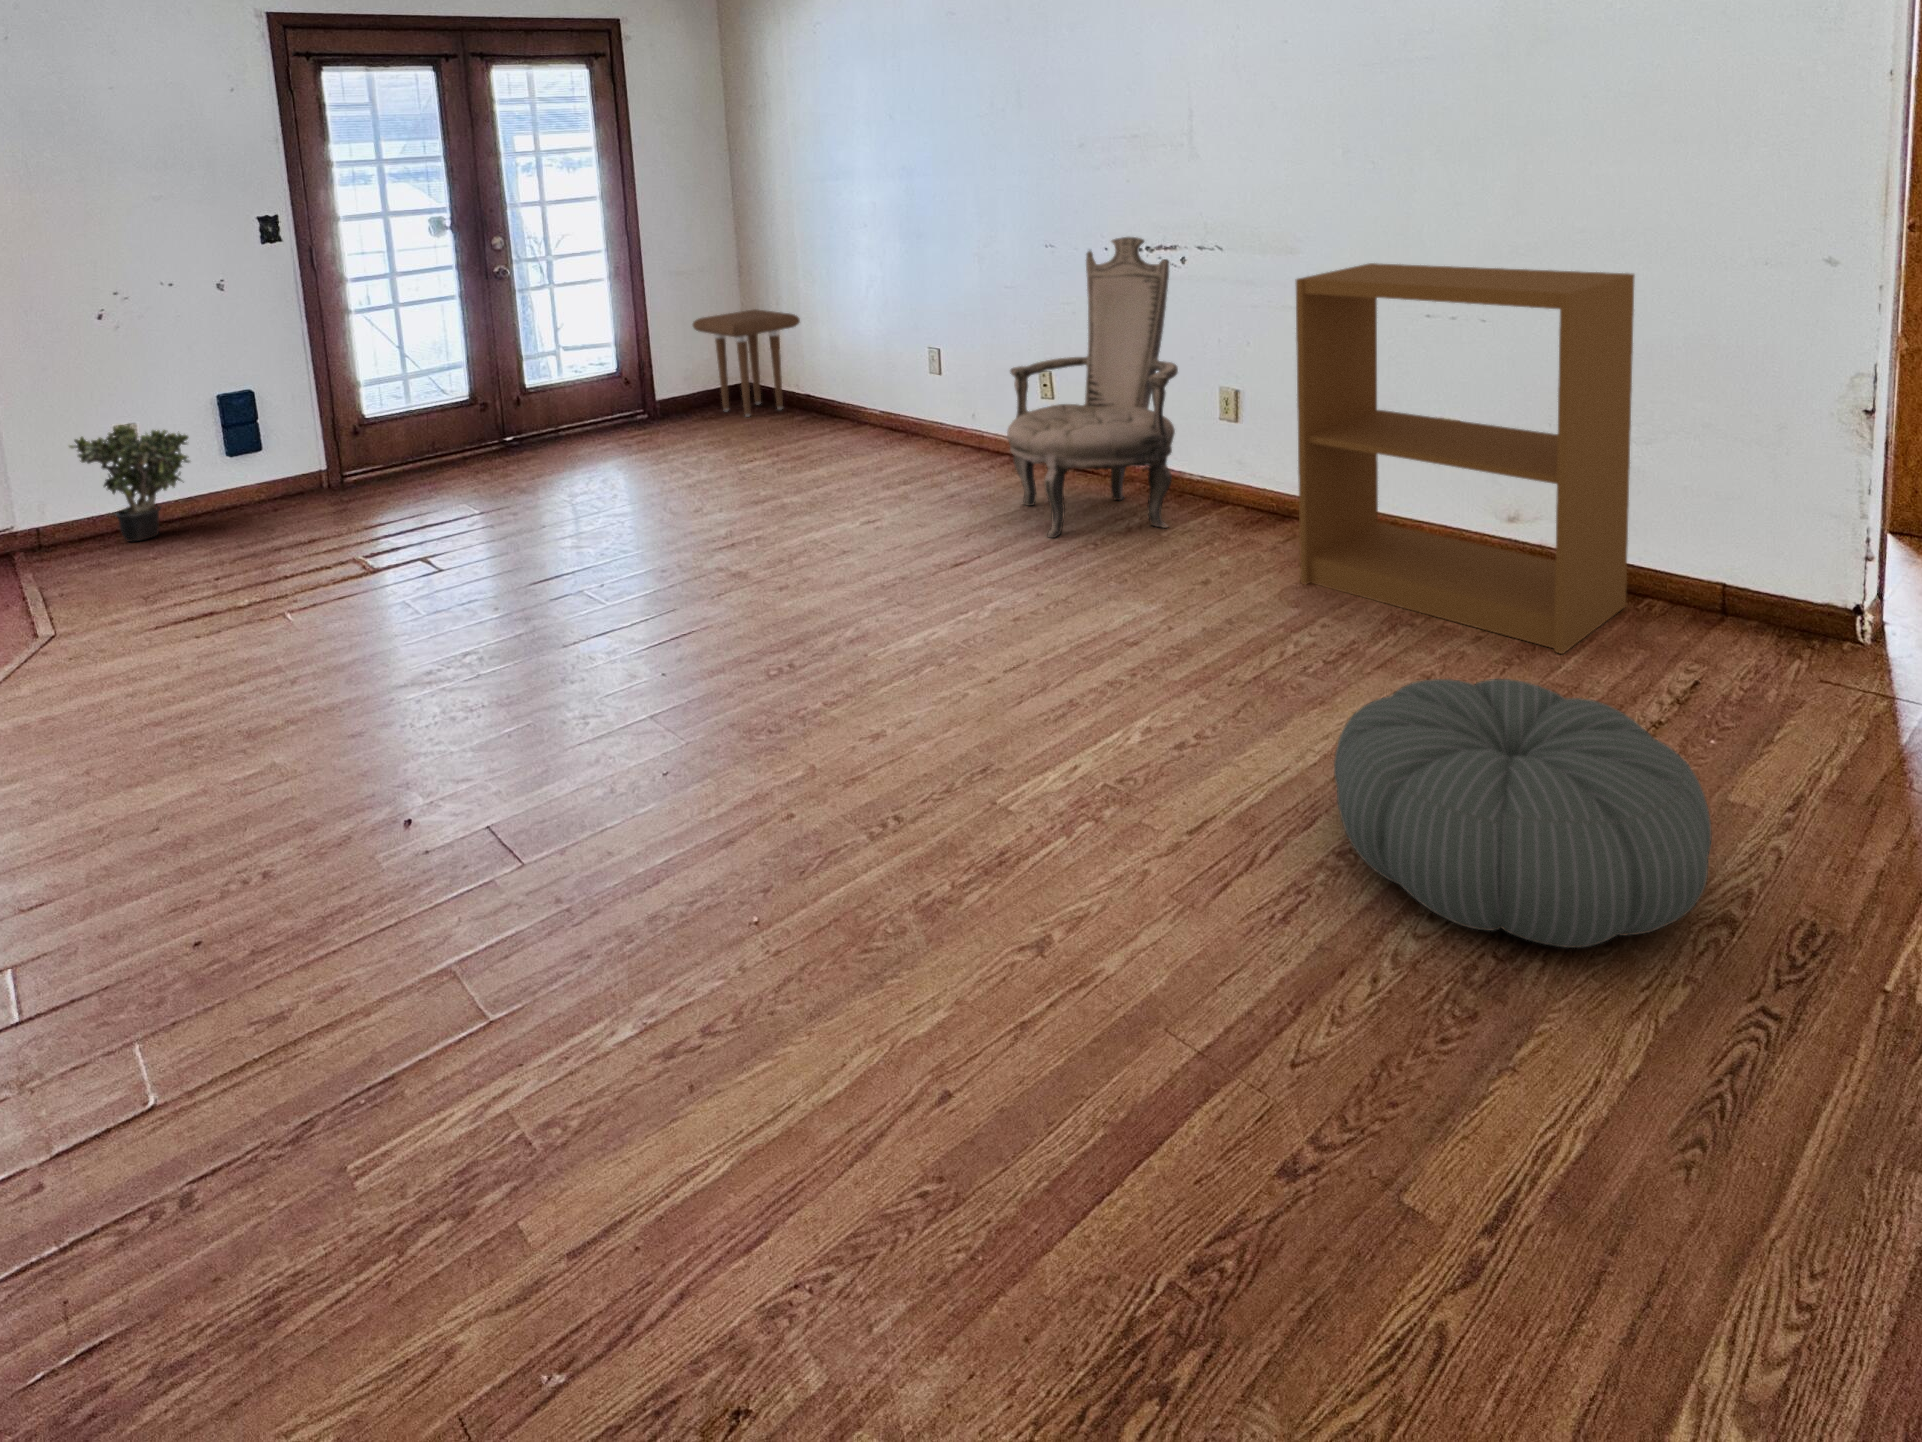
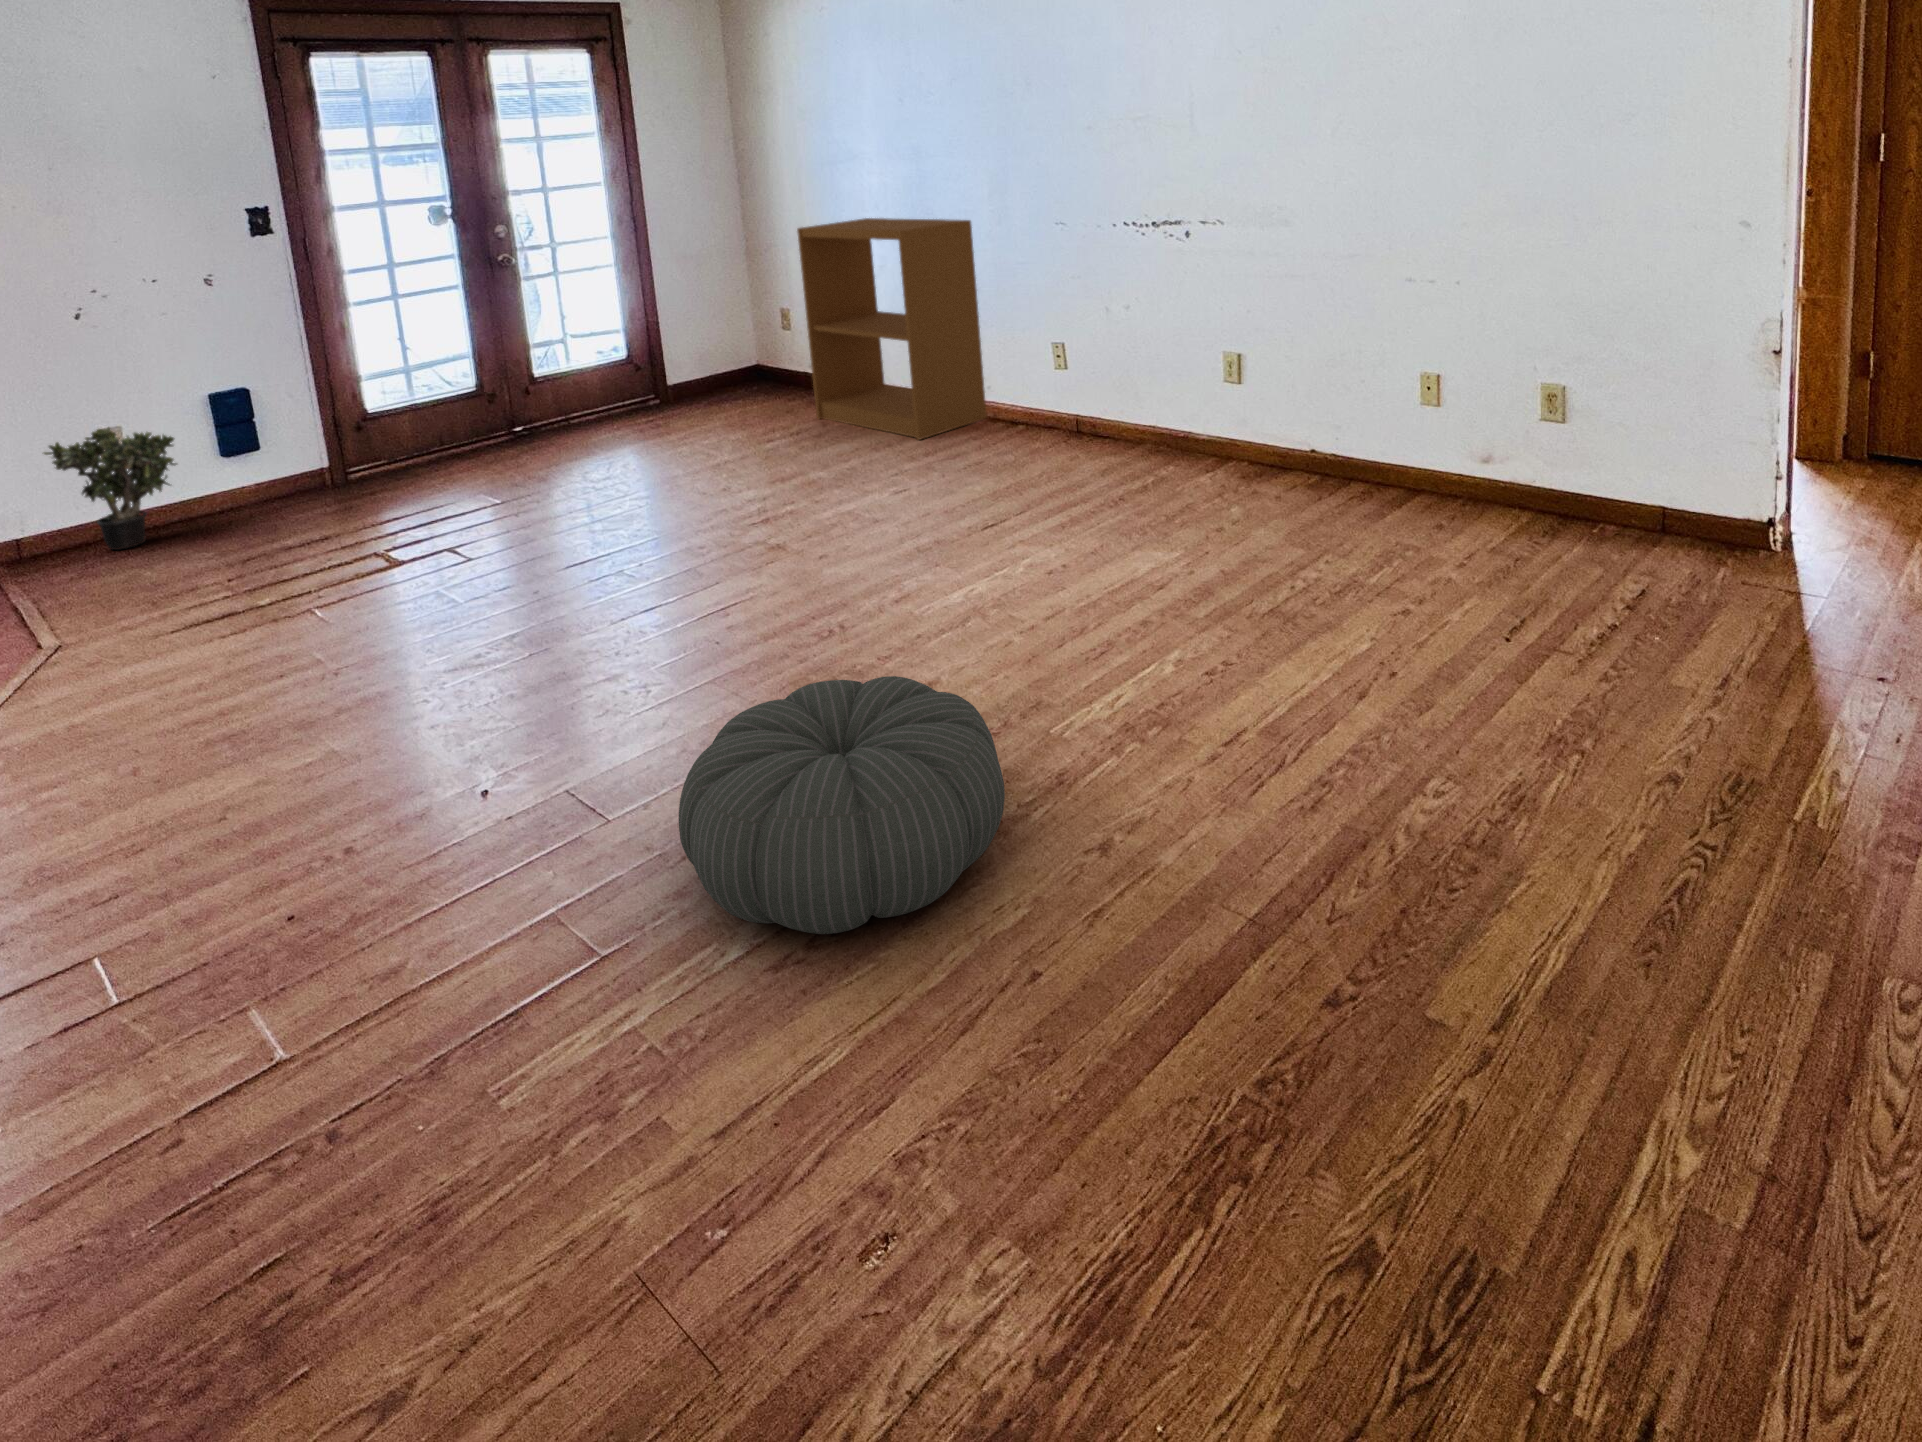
armchair: present [1007,237,1178,538] -> none [1026,212,1185,499]
bookshelf: present [1296,263,1634,654] -> present [797,218,986,440]
side table: present [693,309,800,417] -> none [698,291,808,398]
pouf: present [1334,679,1711,948] -> present [679,676,1005,934]

